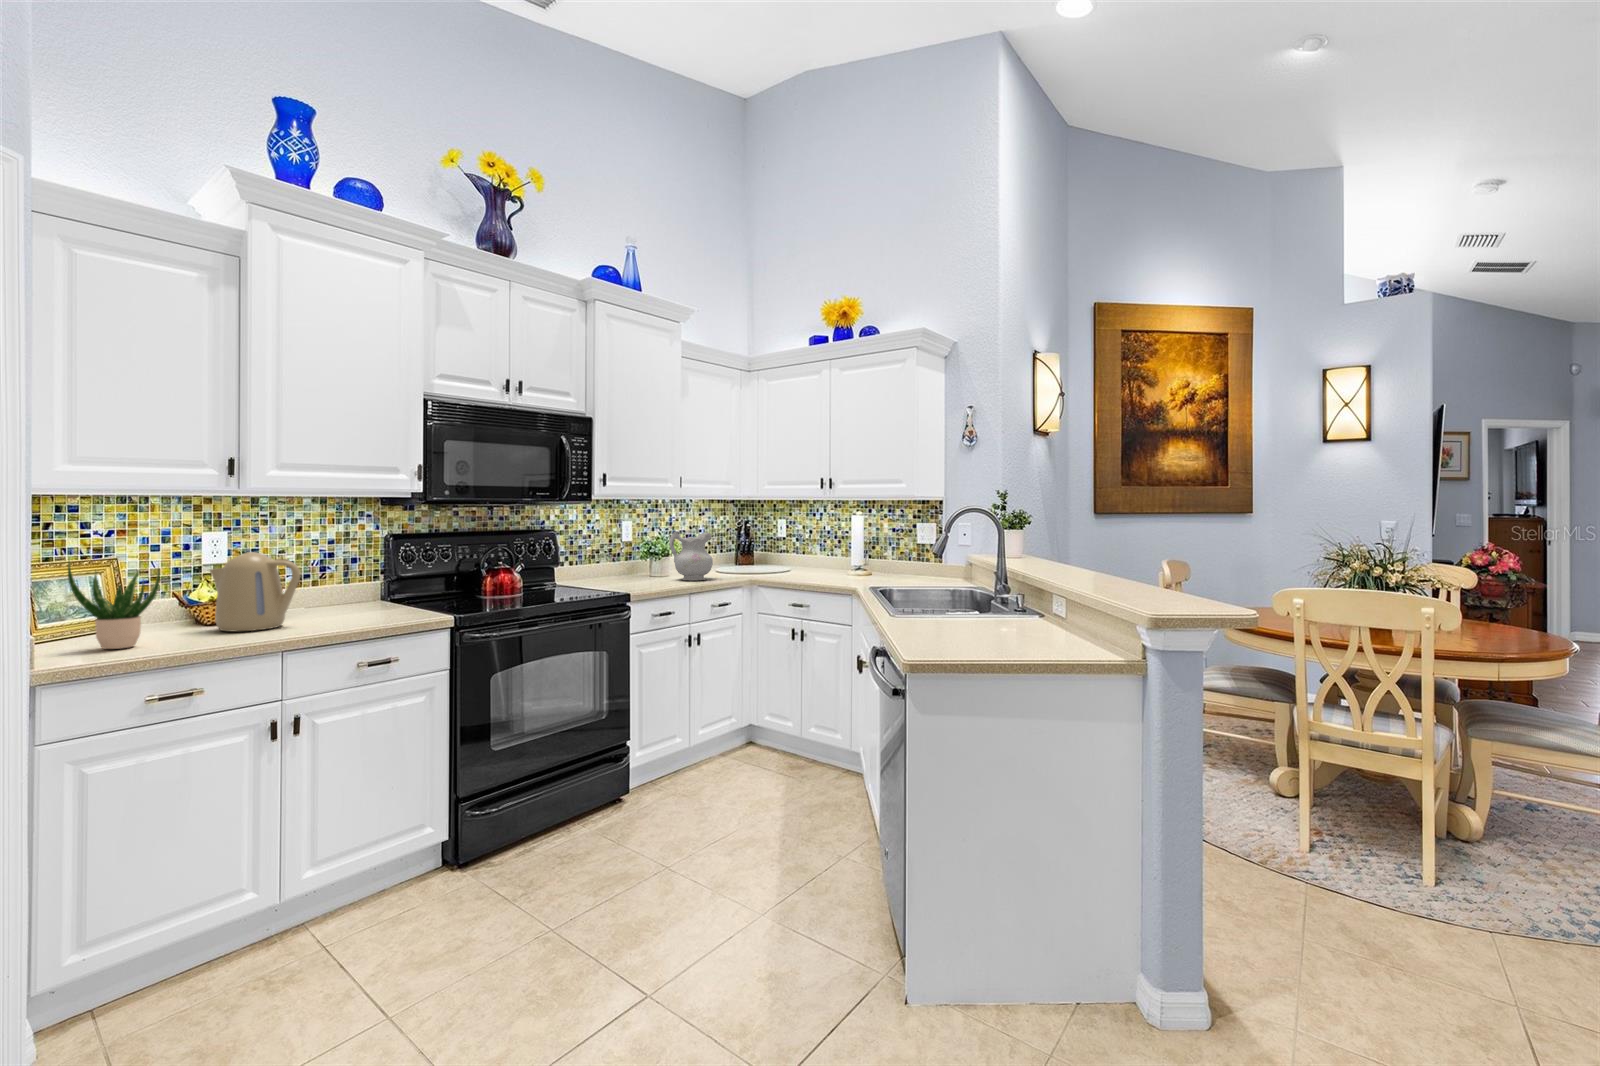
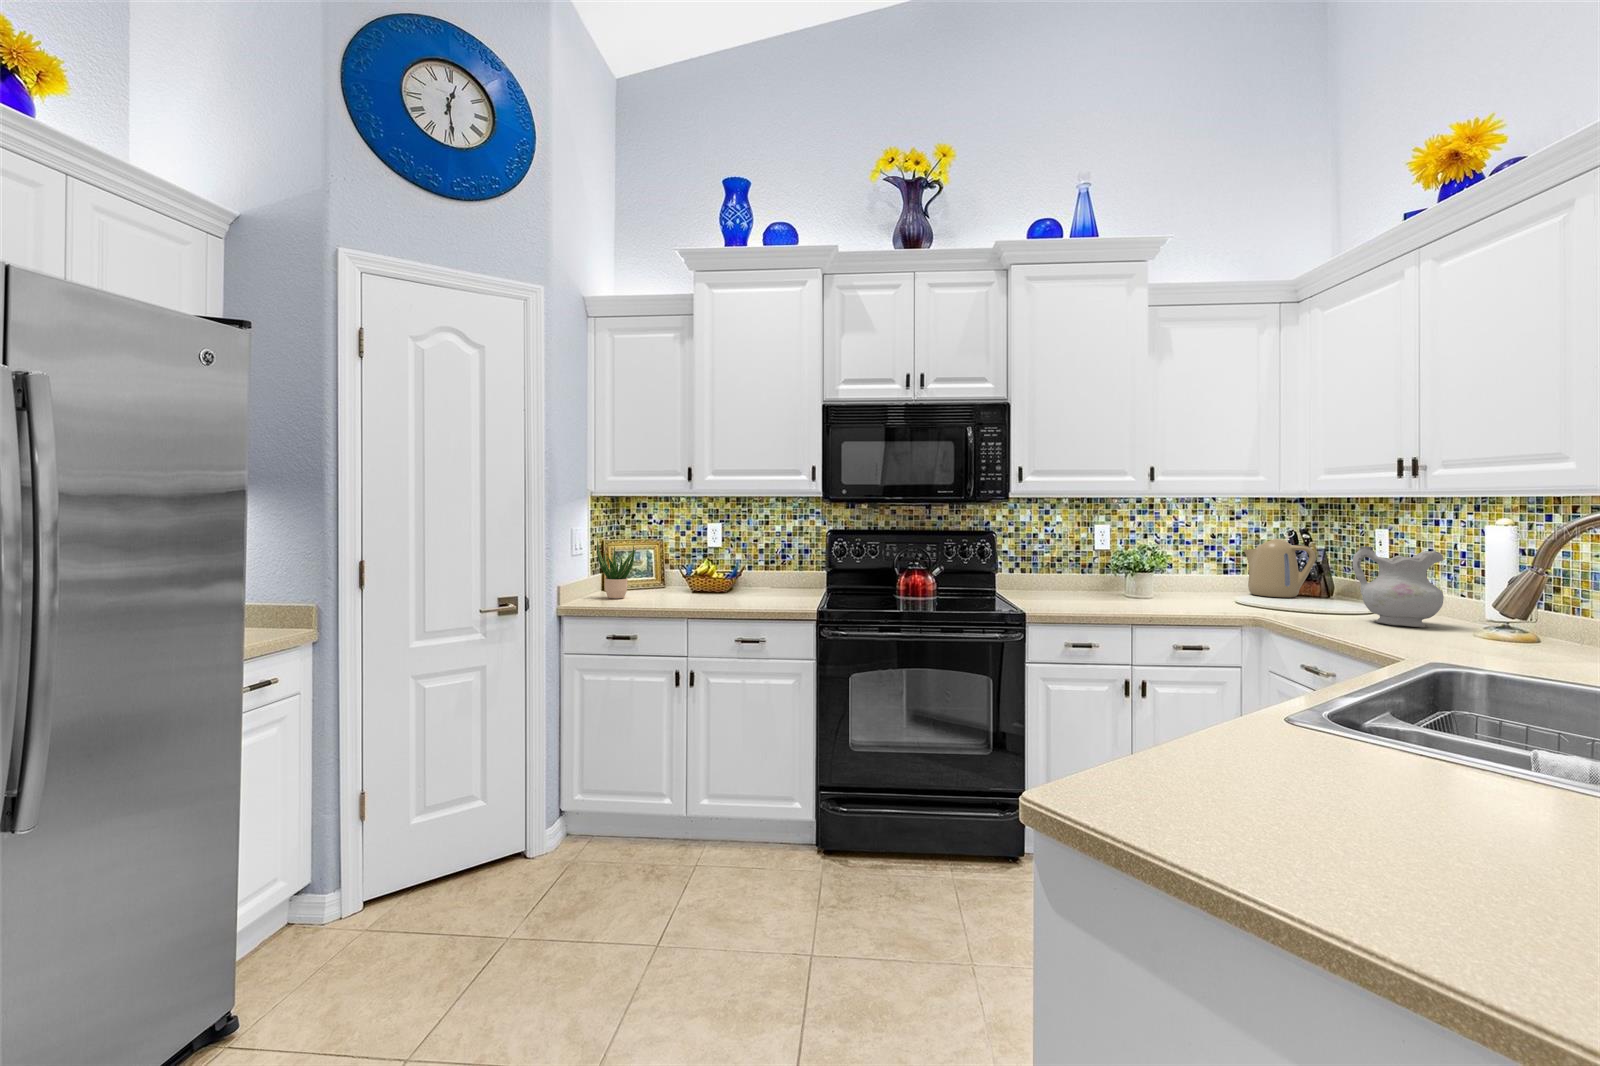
ceramic pitcher: present [670,532,713,580] -> present [1353,546,1444,627]
kettle: present [209,552,300,631] -> present [1243,539,1316,598]

